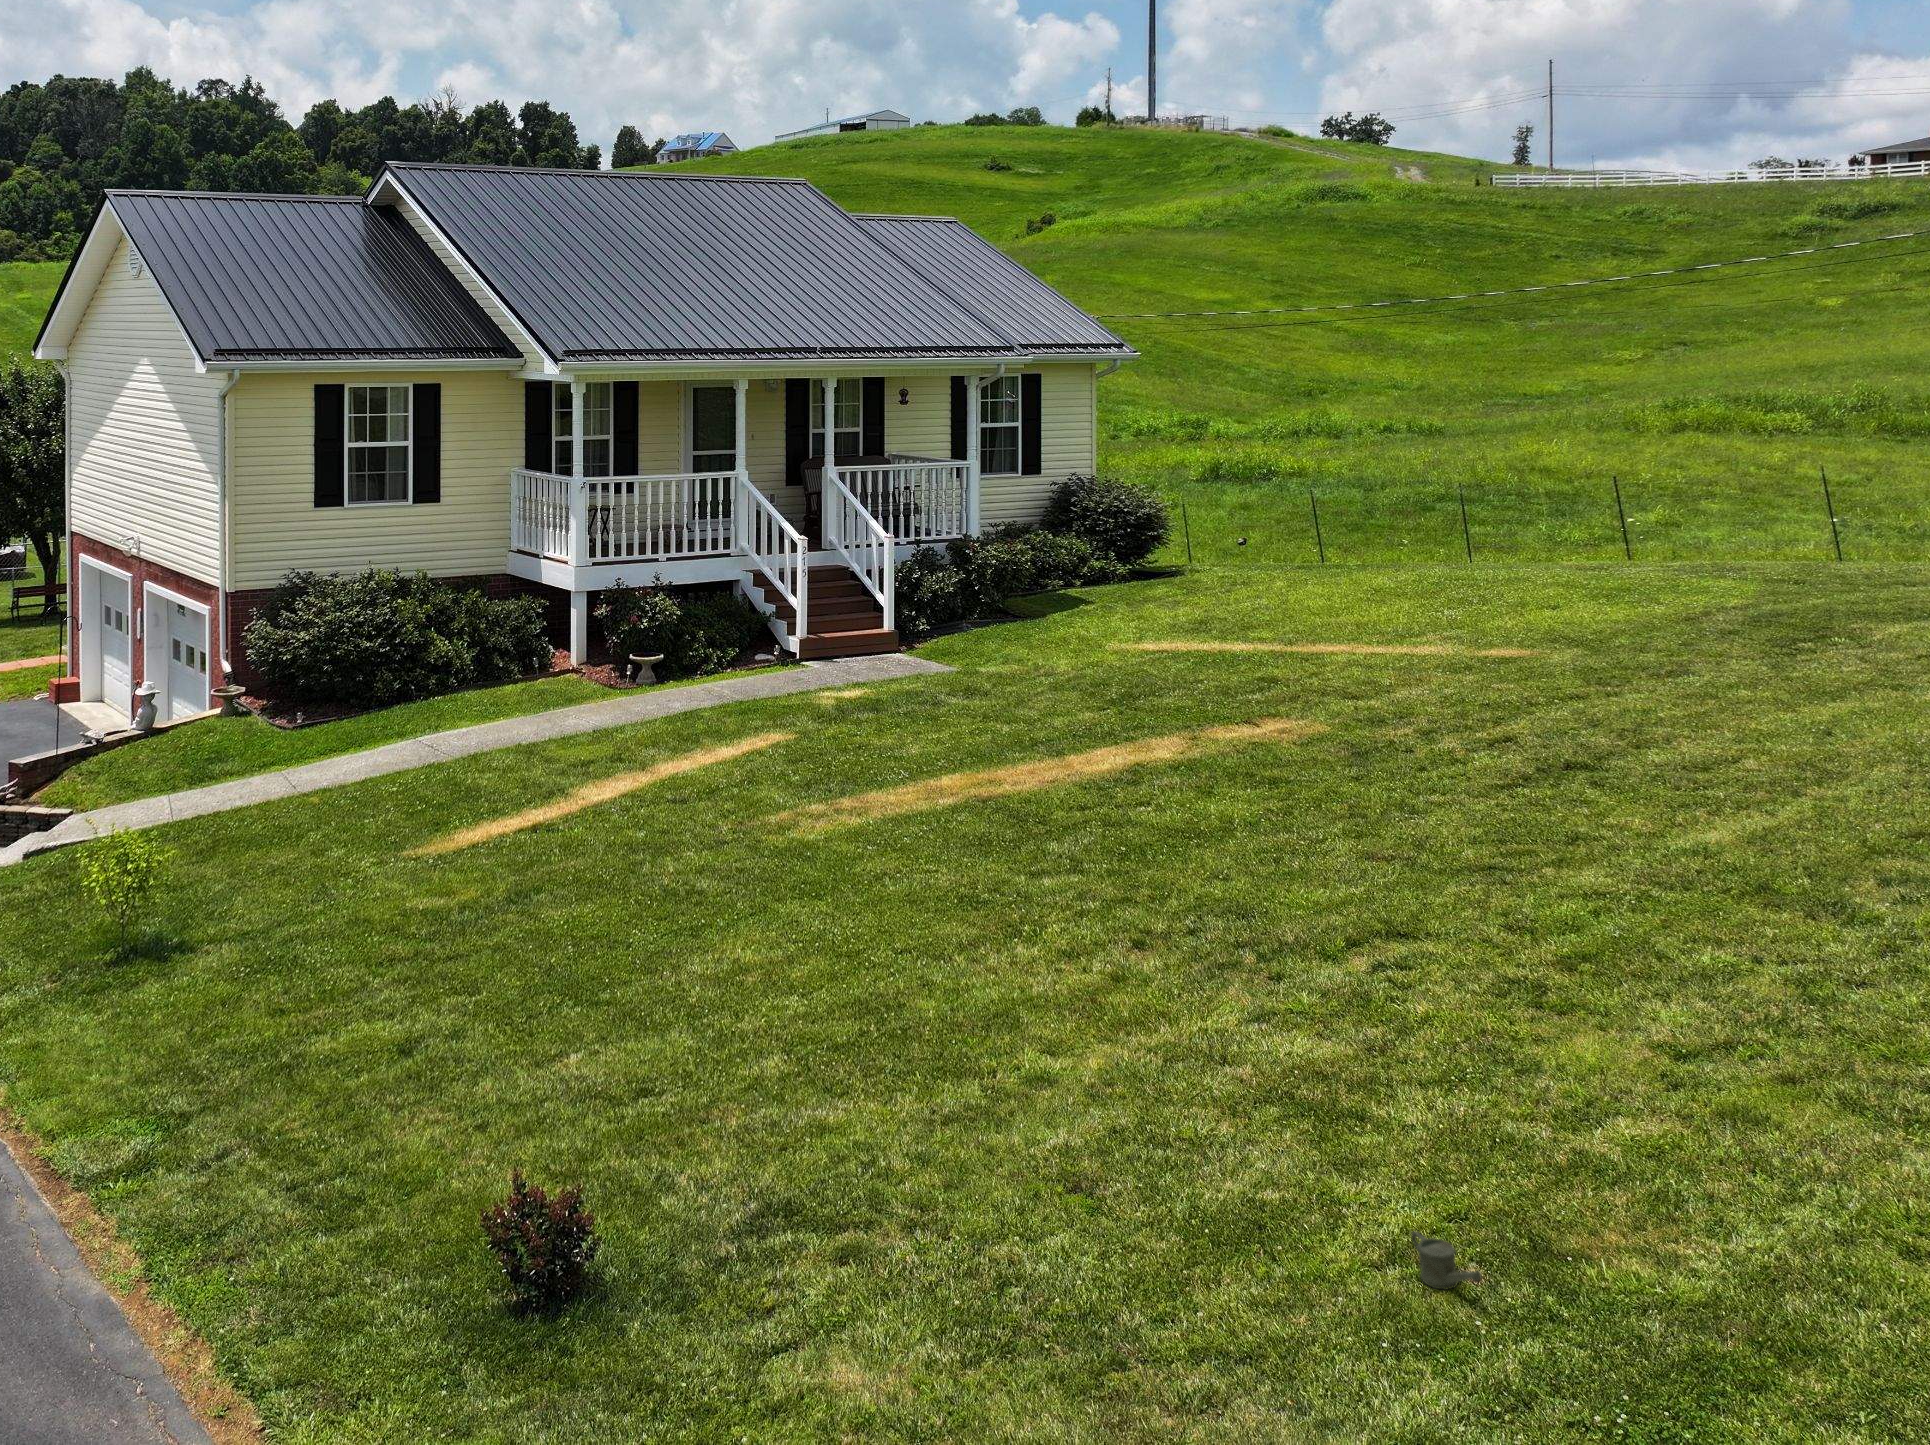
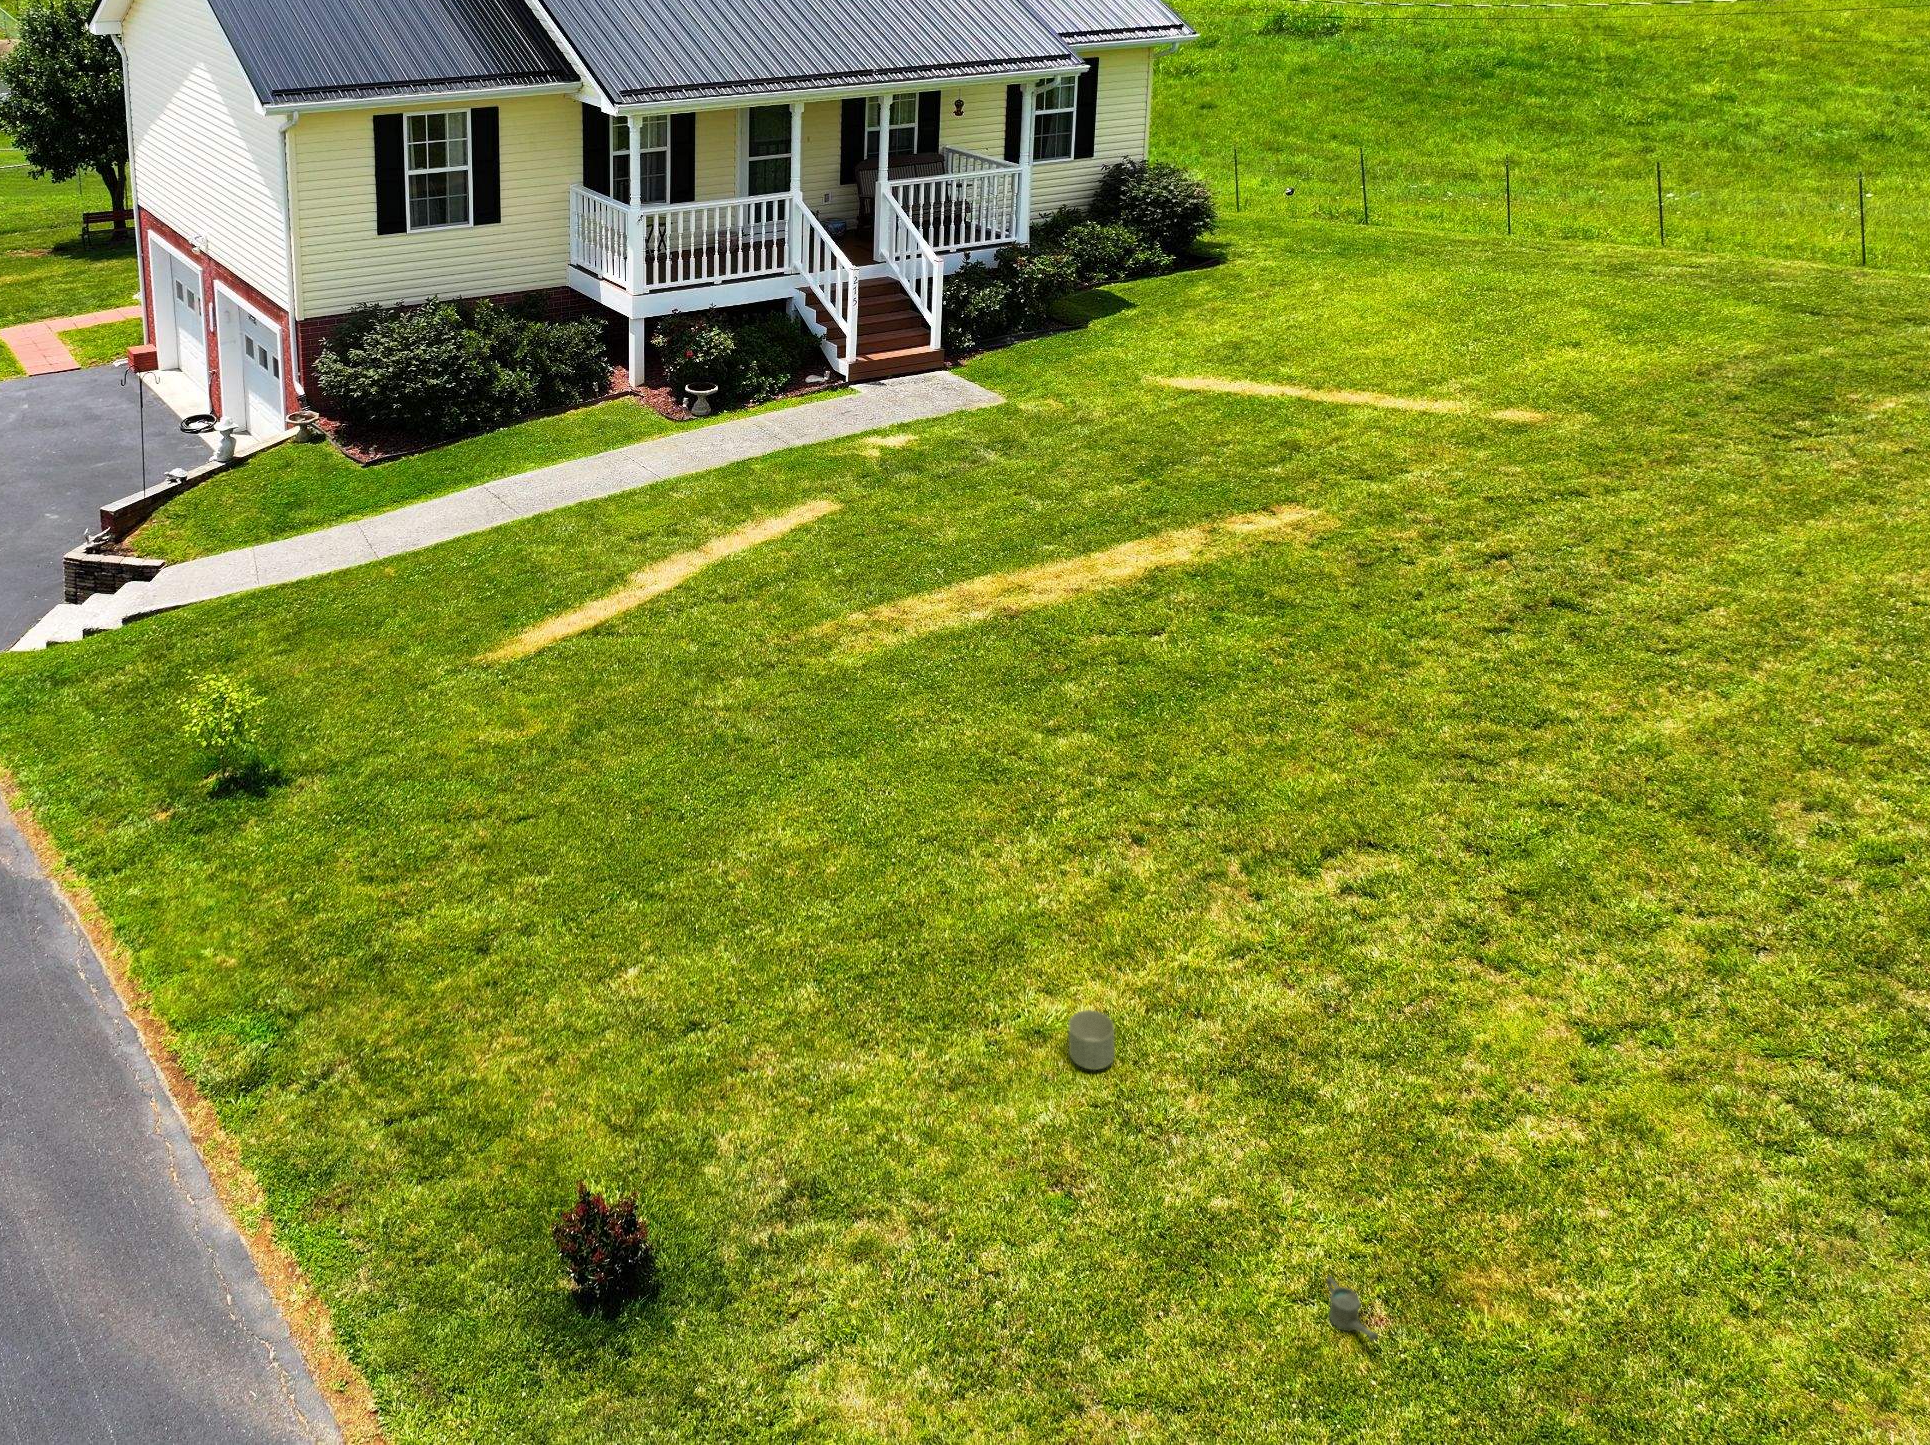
planter: none [1078,1035,1134,1099] -> present [1069,1010,1114,1070]

